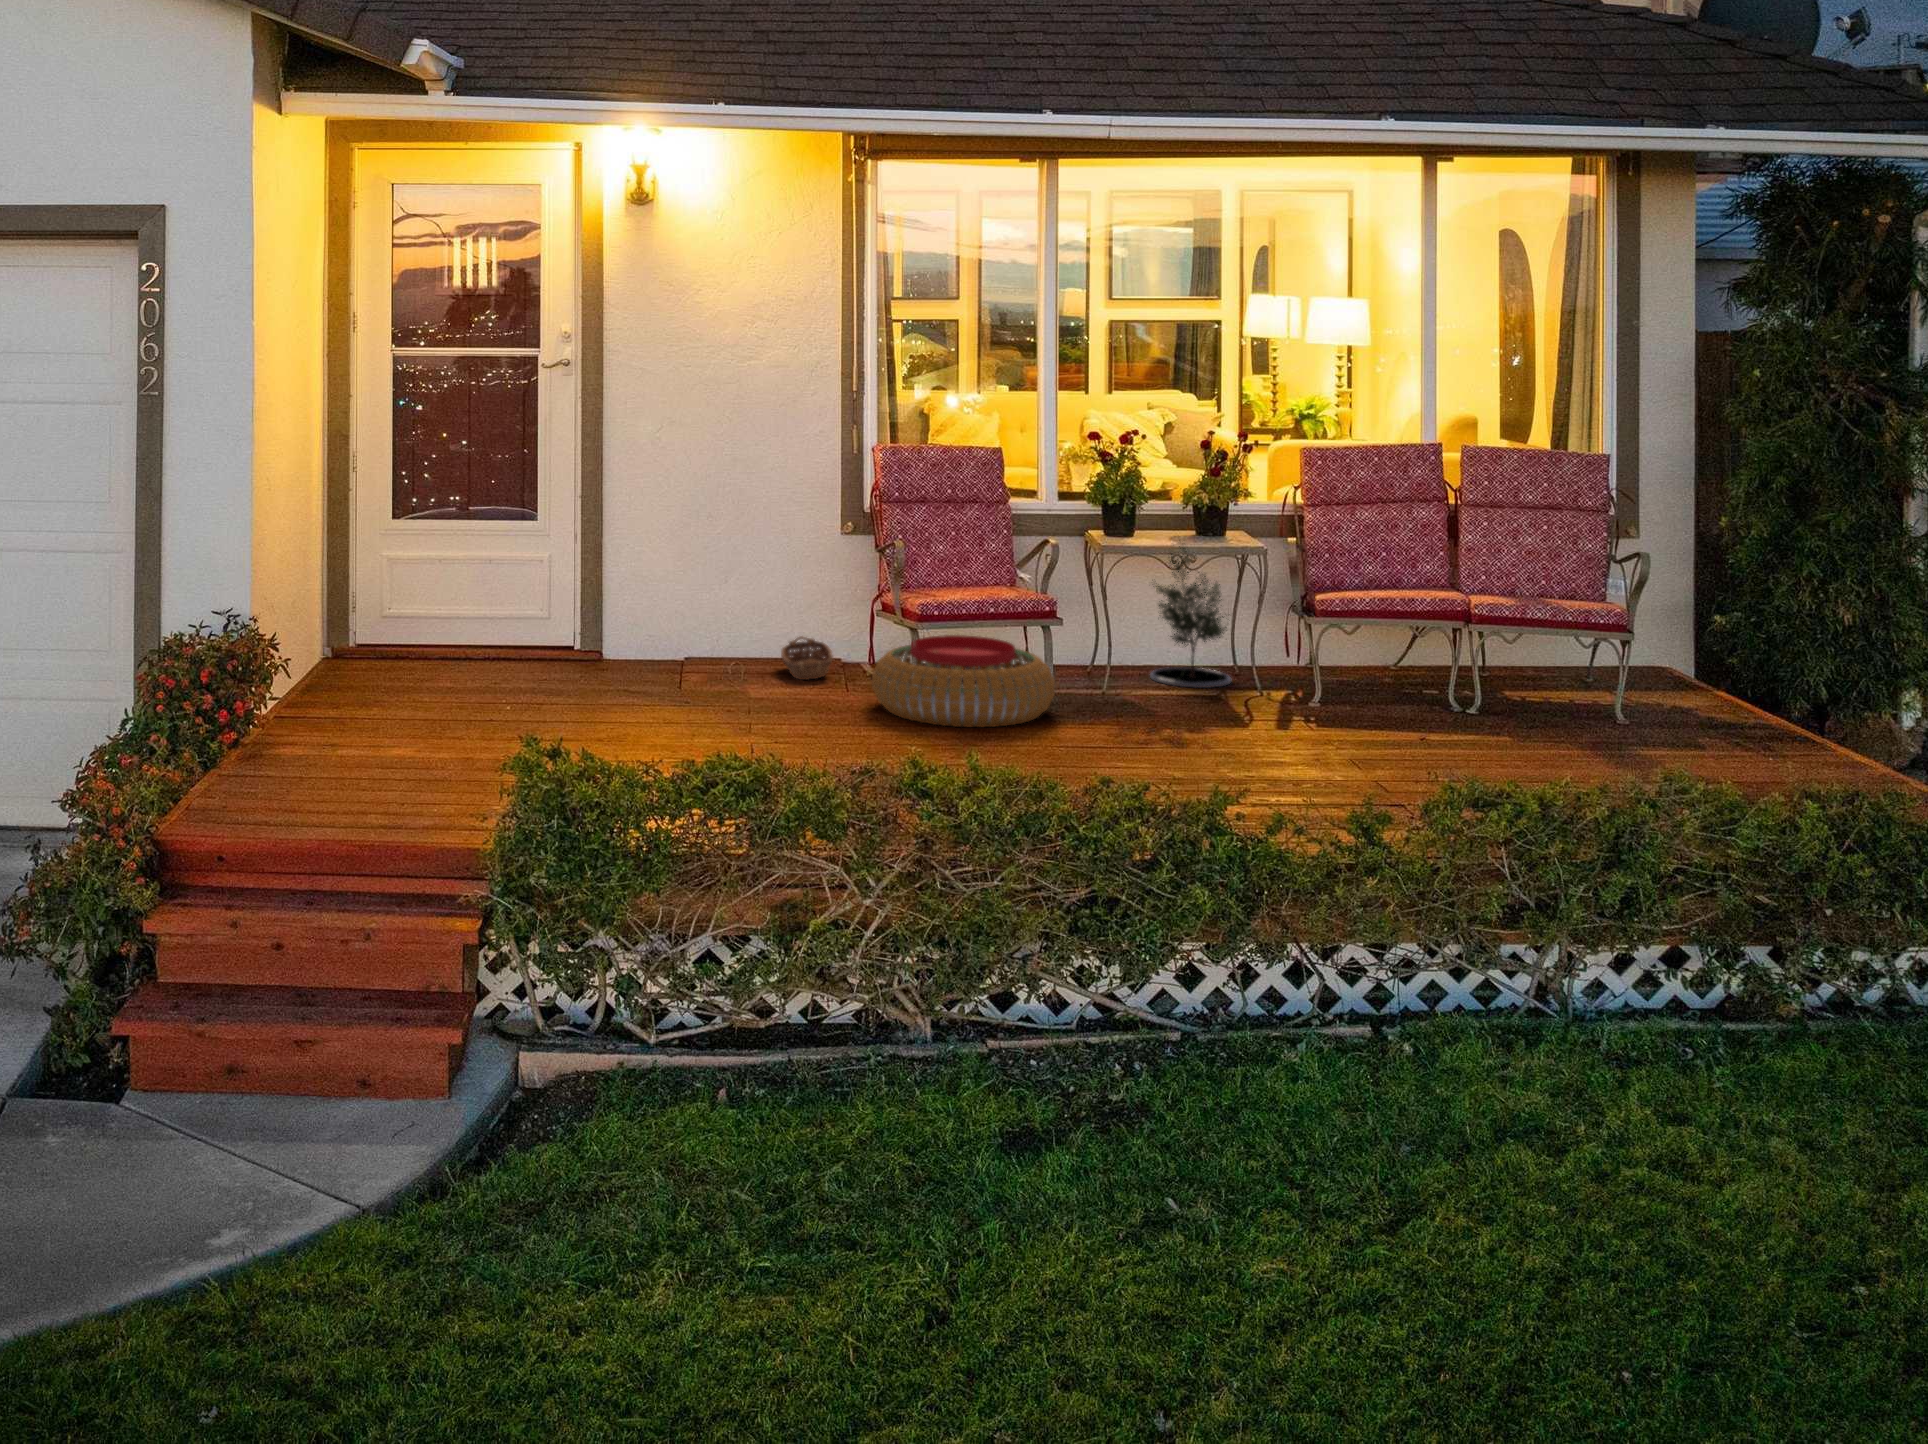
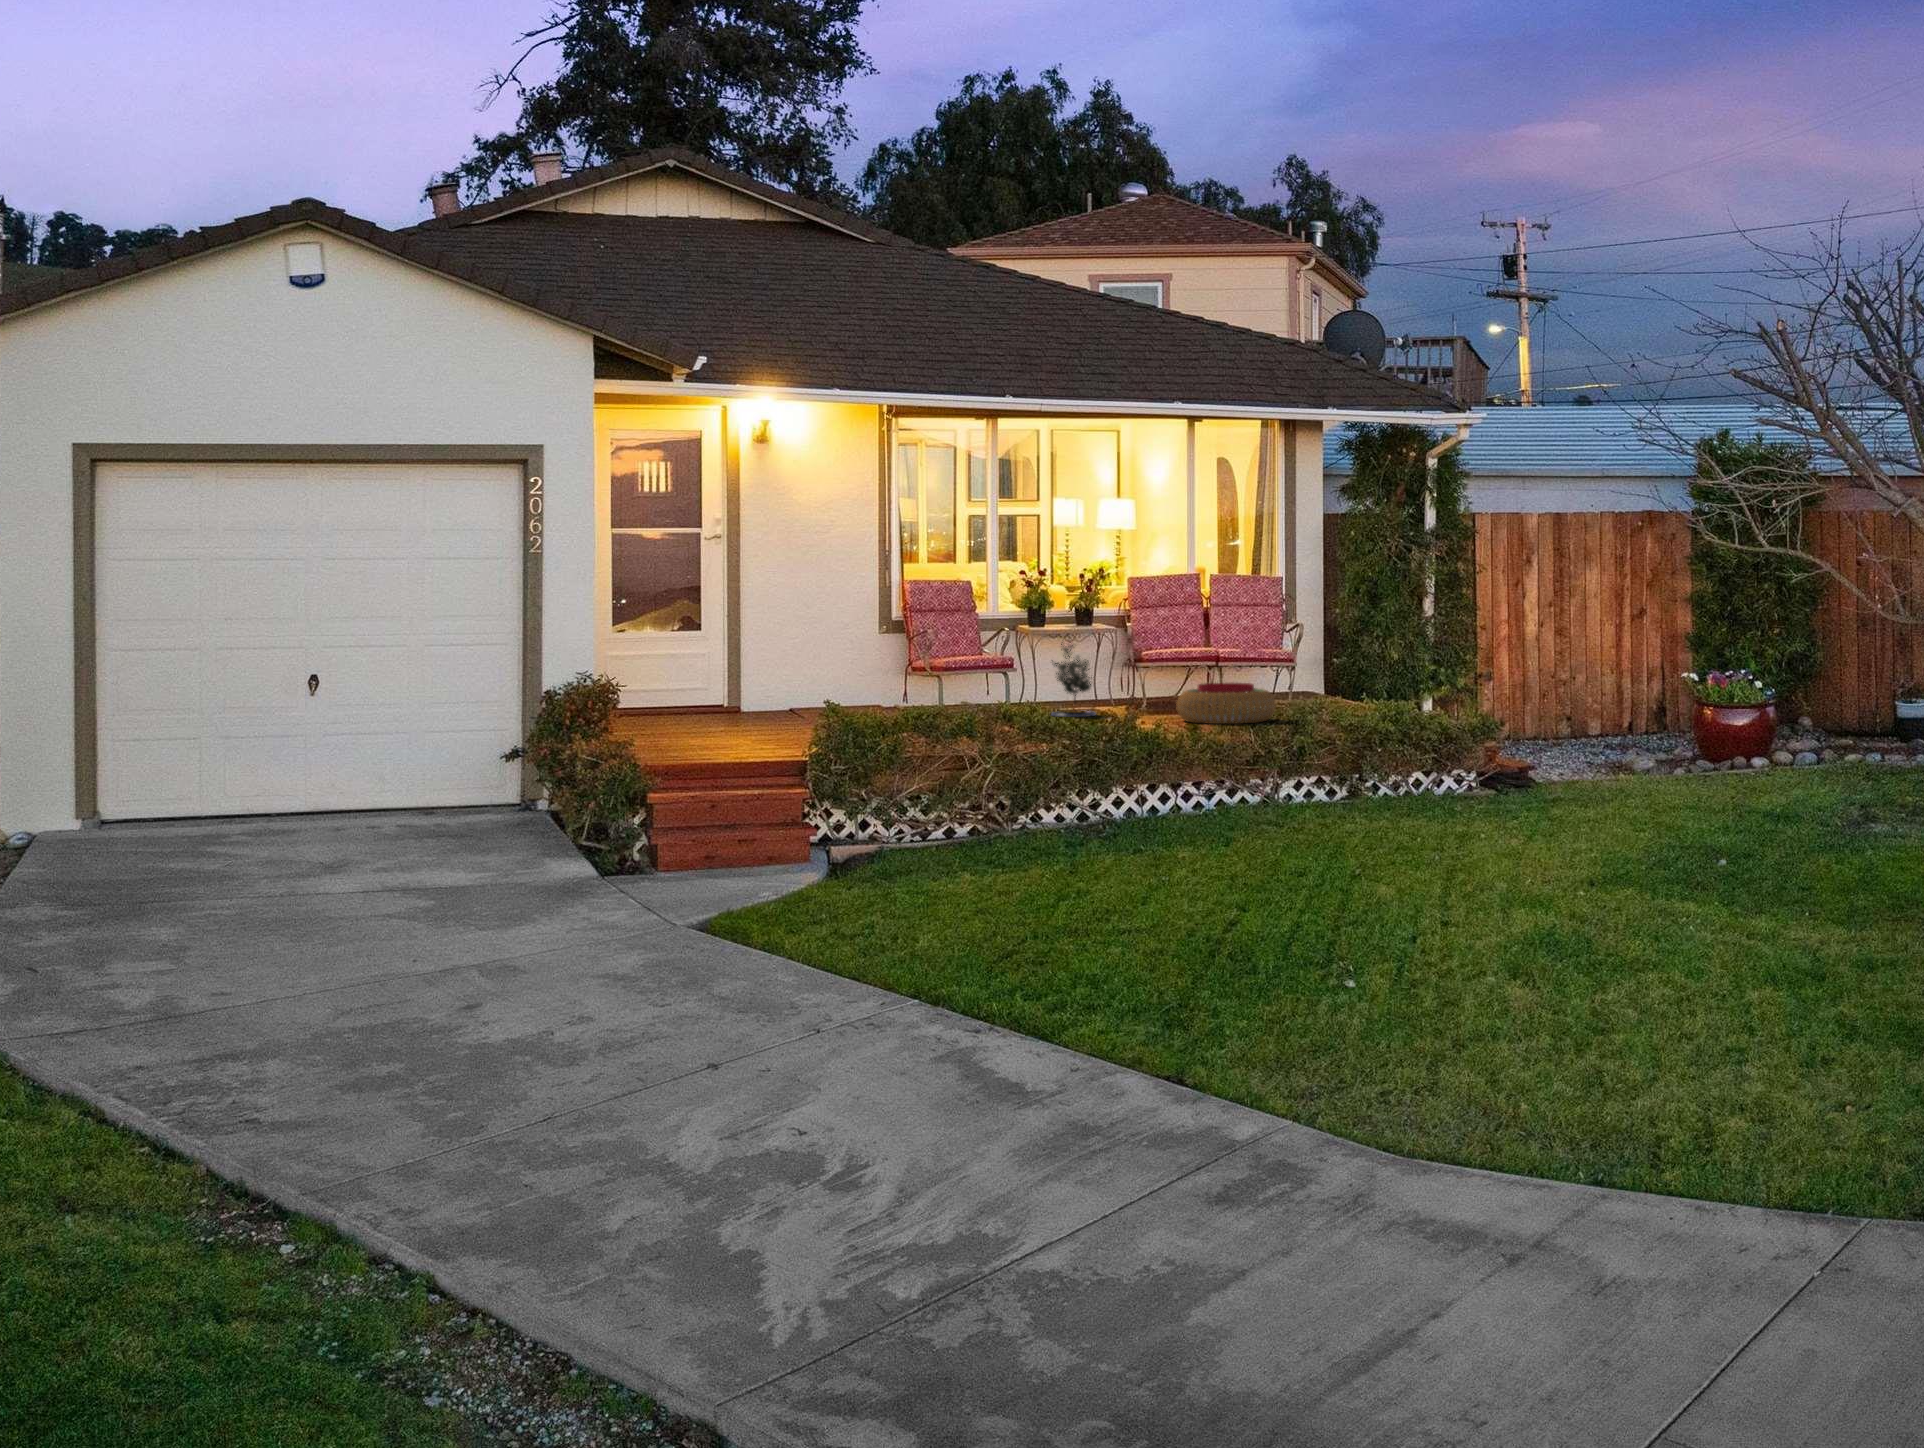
pouf: present [872,635,1055,727] -> present [1176,683,1276,724]
basket: present [781,637,832,680] -> none [835,700,888,724]

